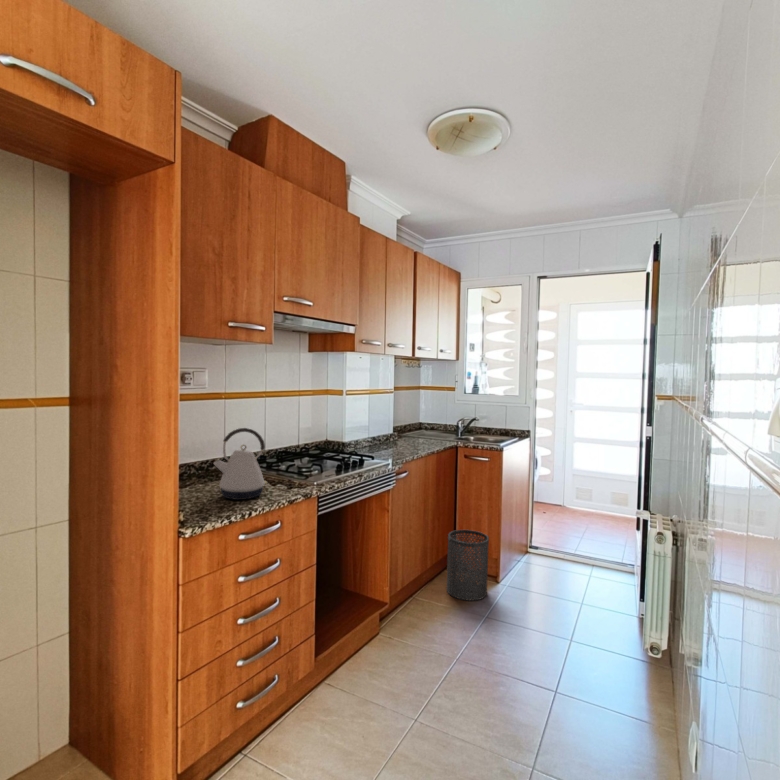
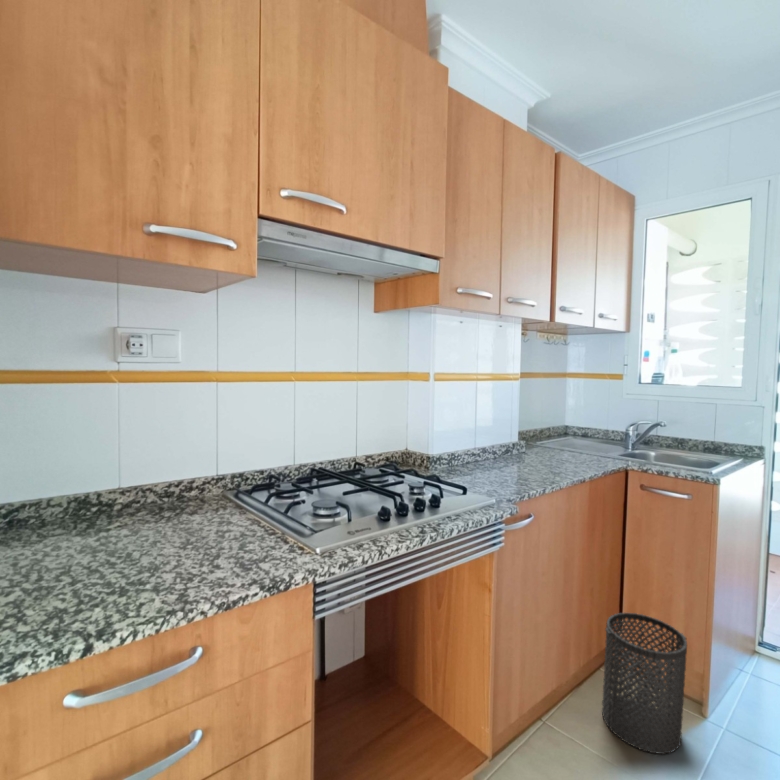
kettle: present [214,428,267,500] -> none [71,441,195,595]

